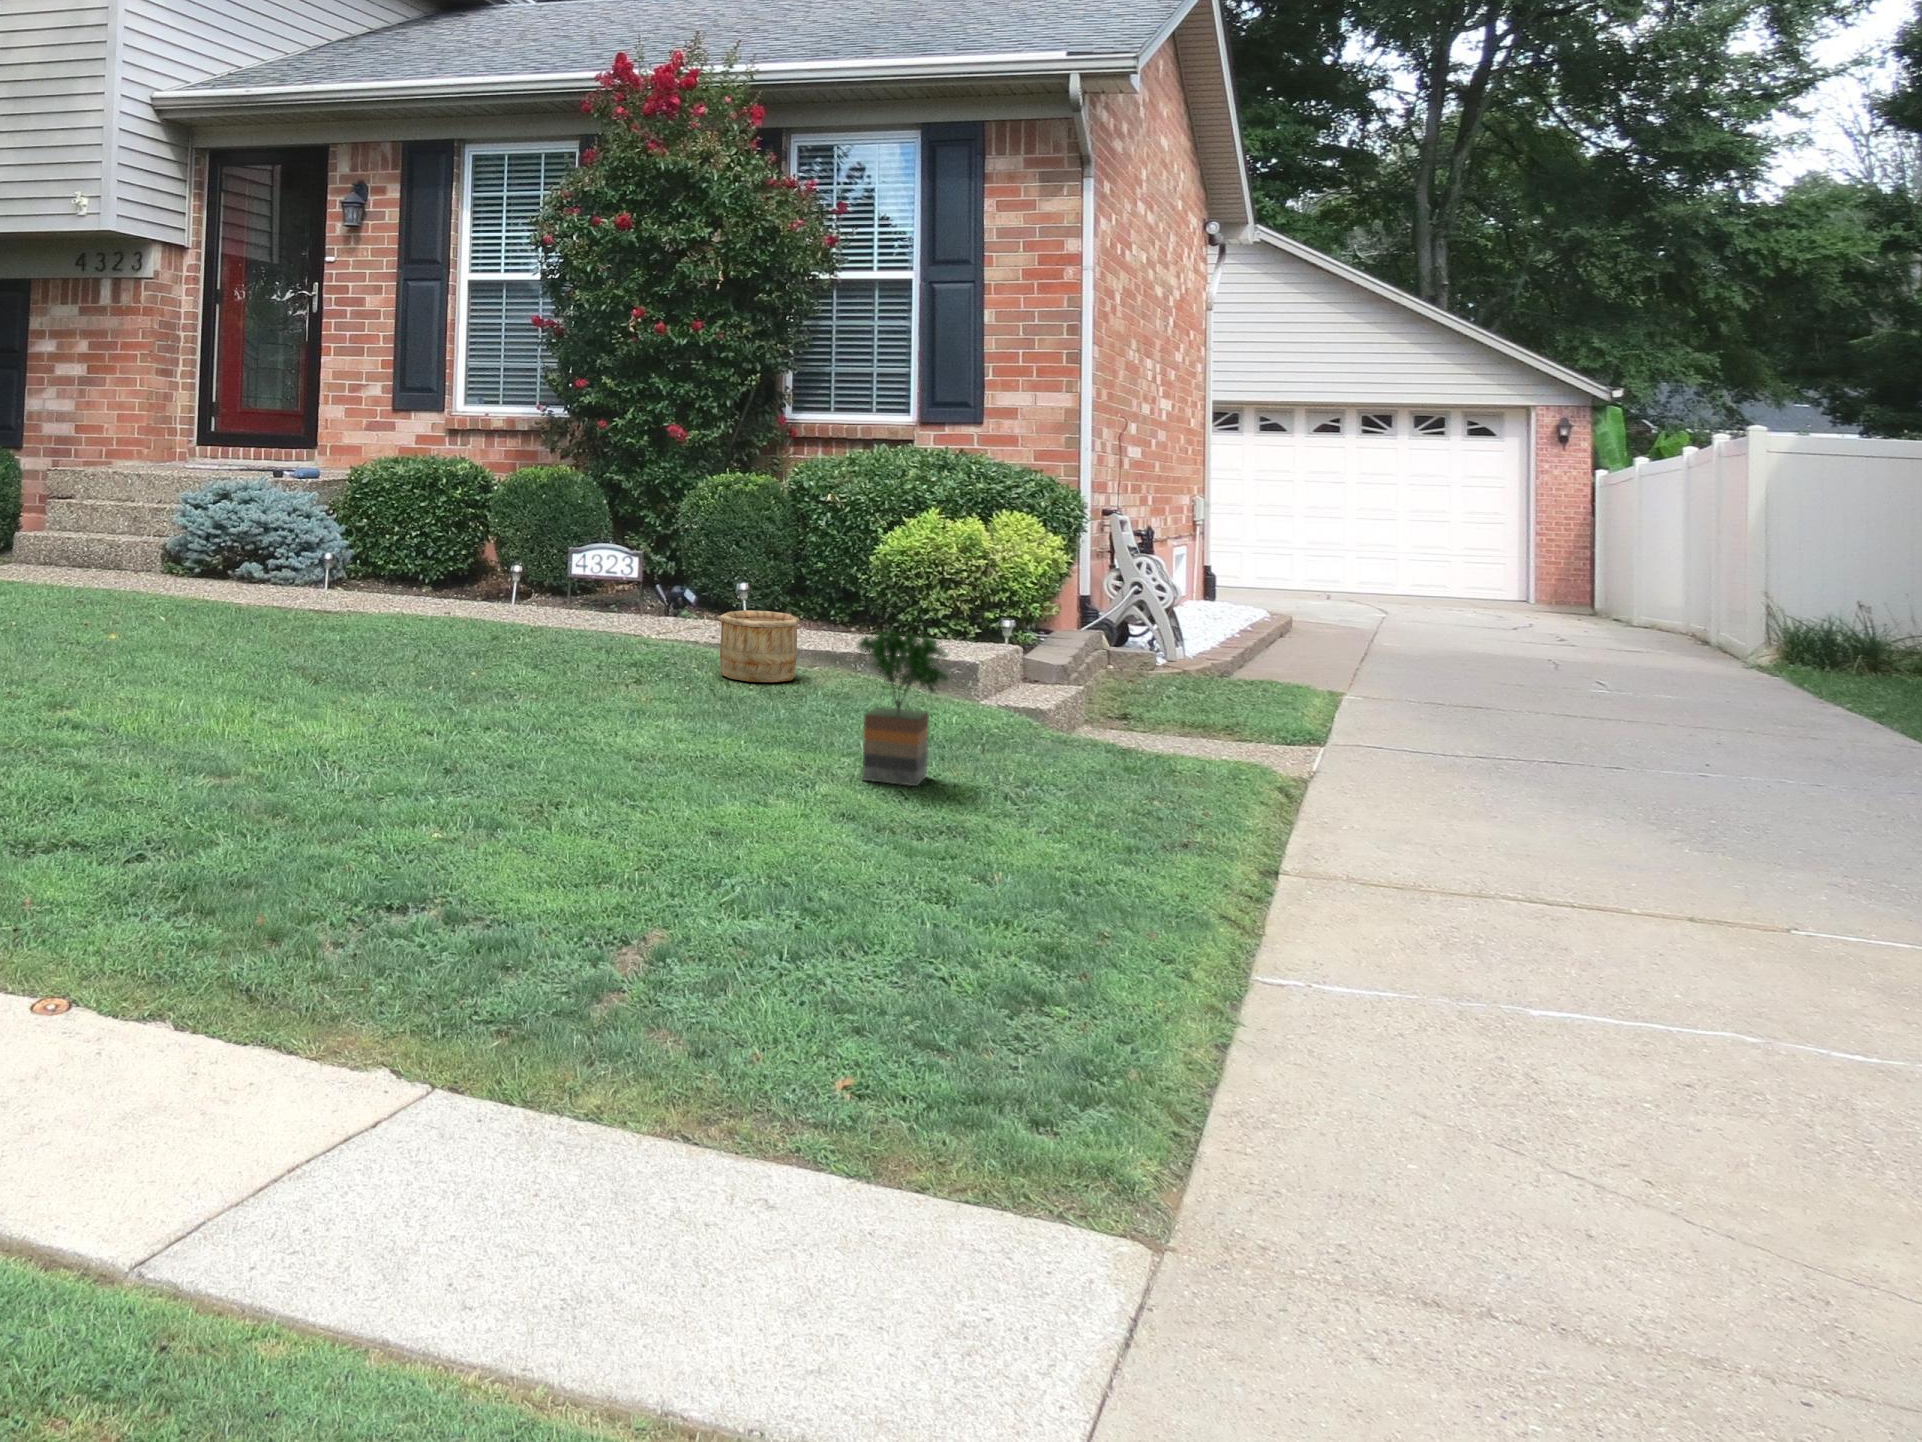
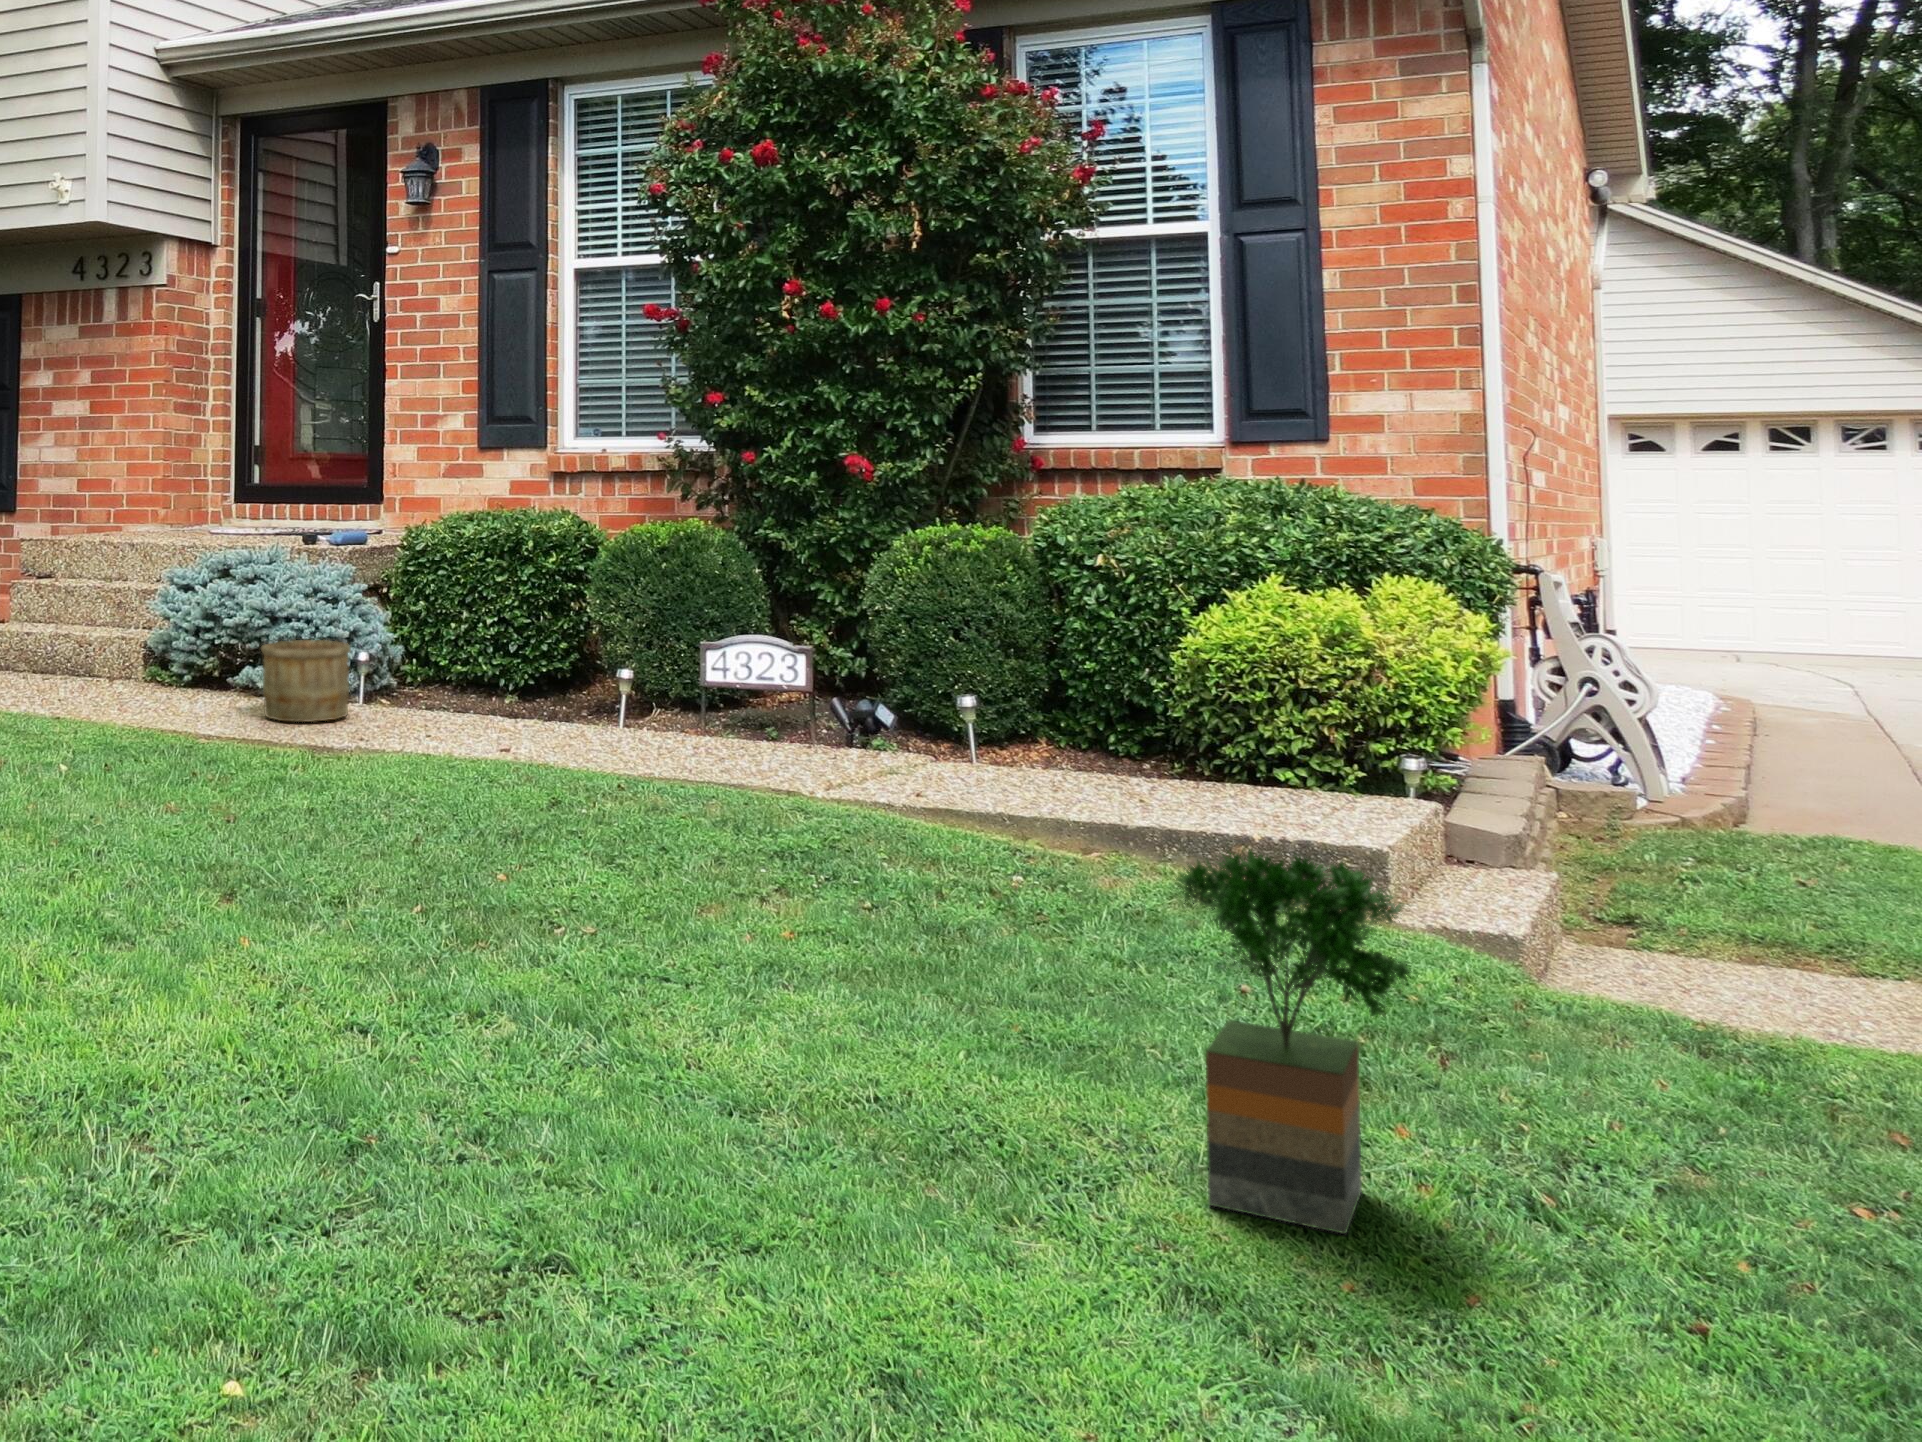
wooden bucket: present [719,610,800,682] -> present [261,640,351,722]

